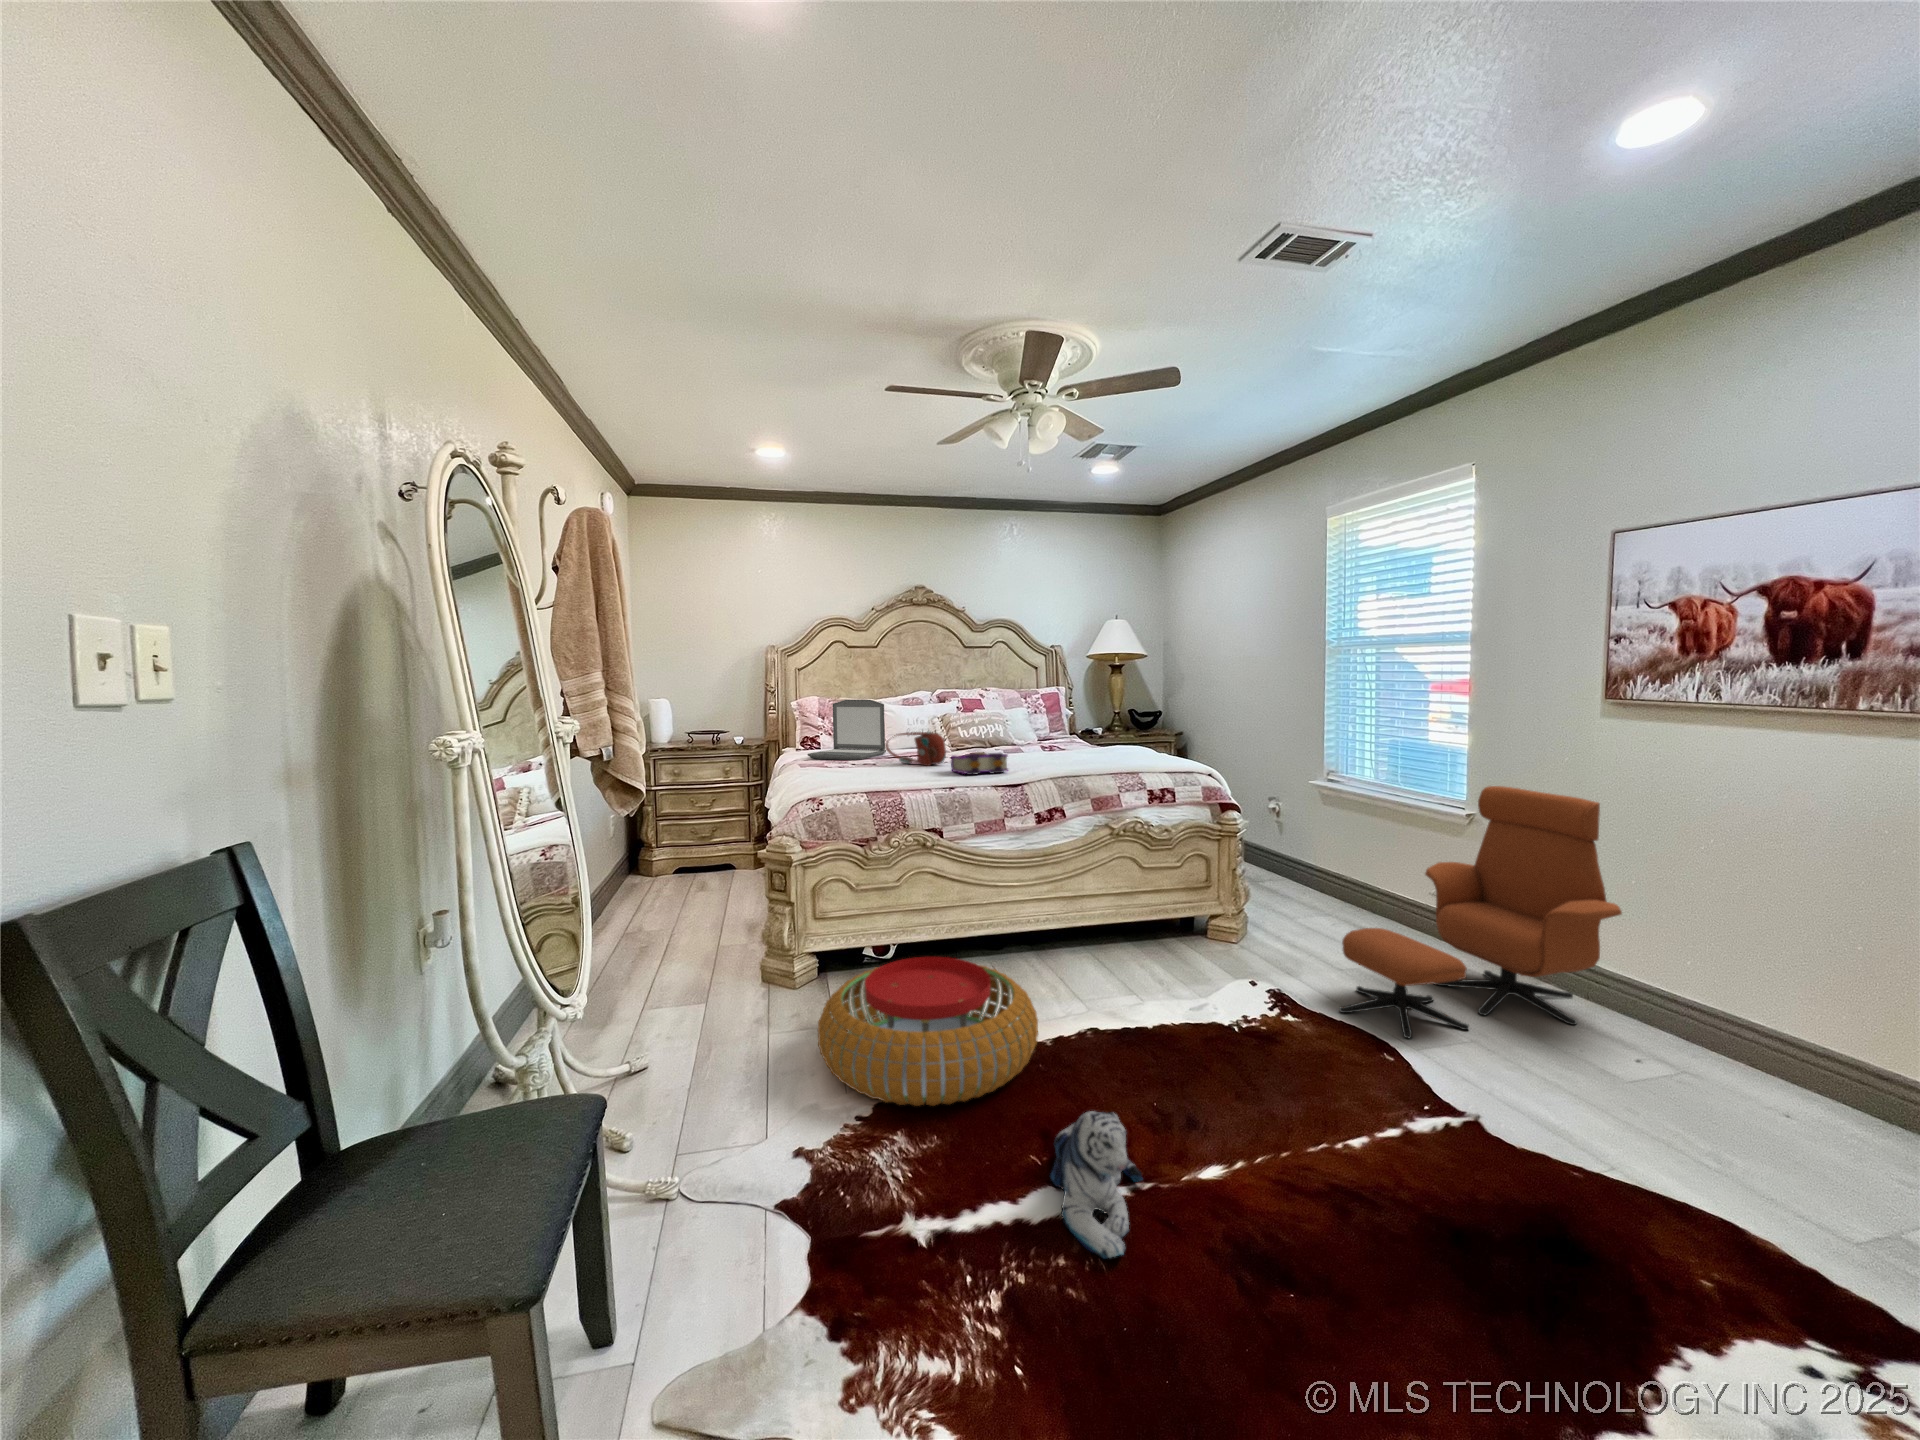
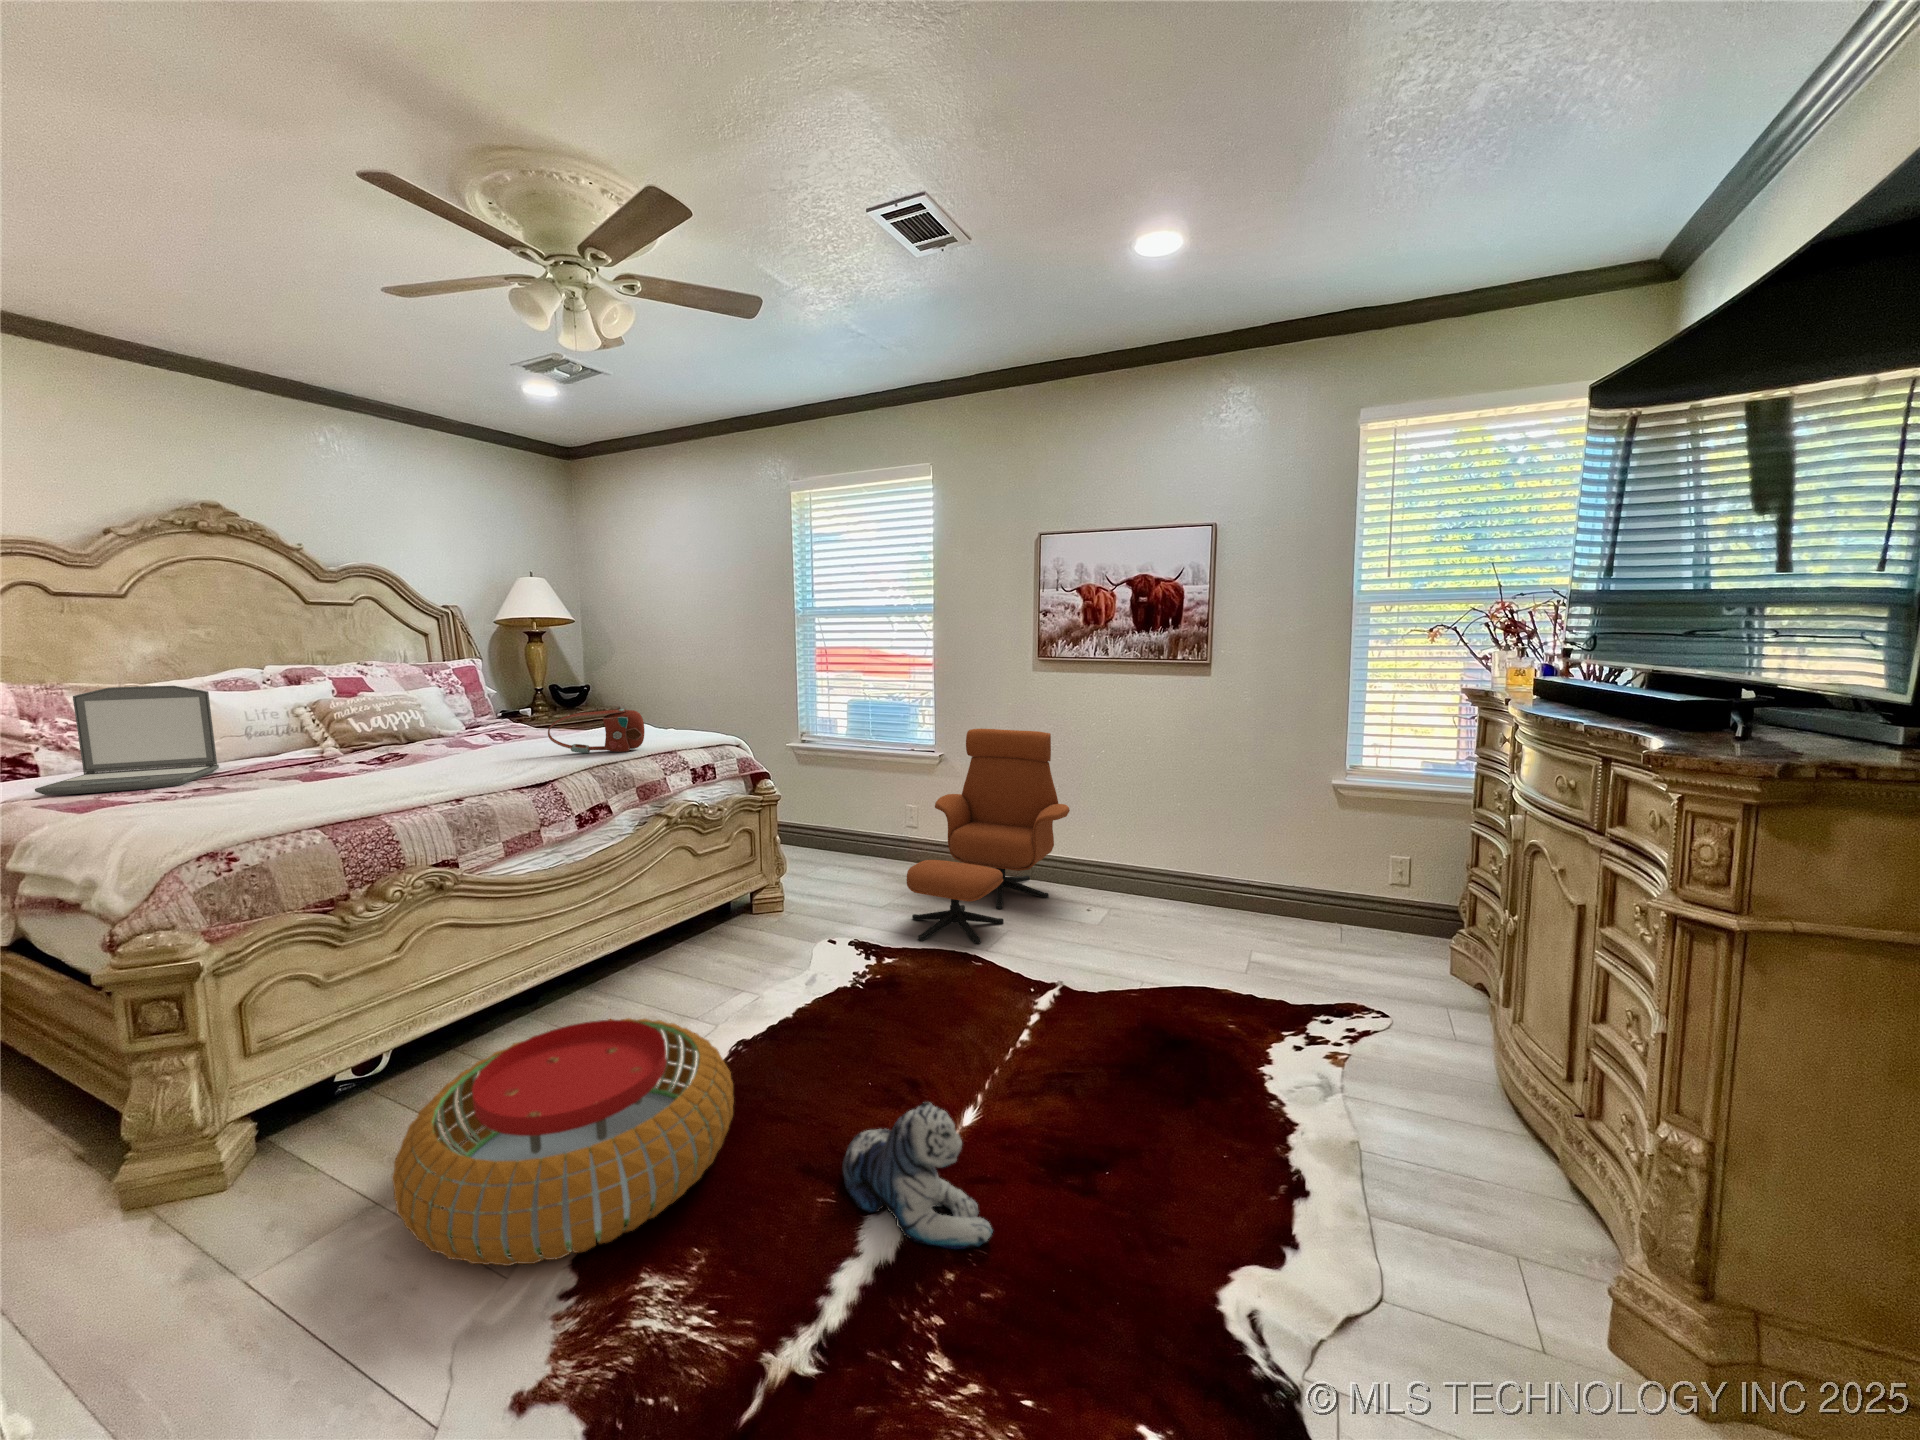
handbag: present [886,732,946,766] -> present [548,709,644,753]
book: present [951,752,1008,775] -> none [416,746,516,782]

